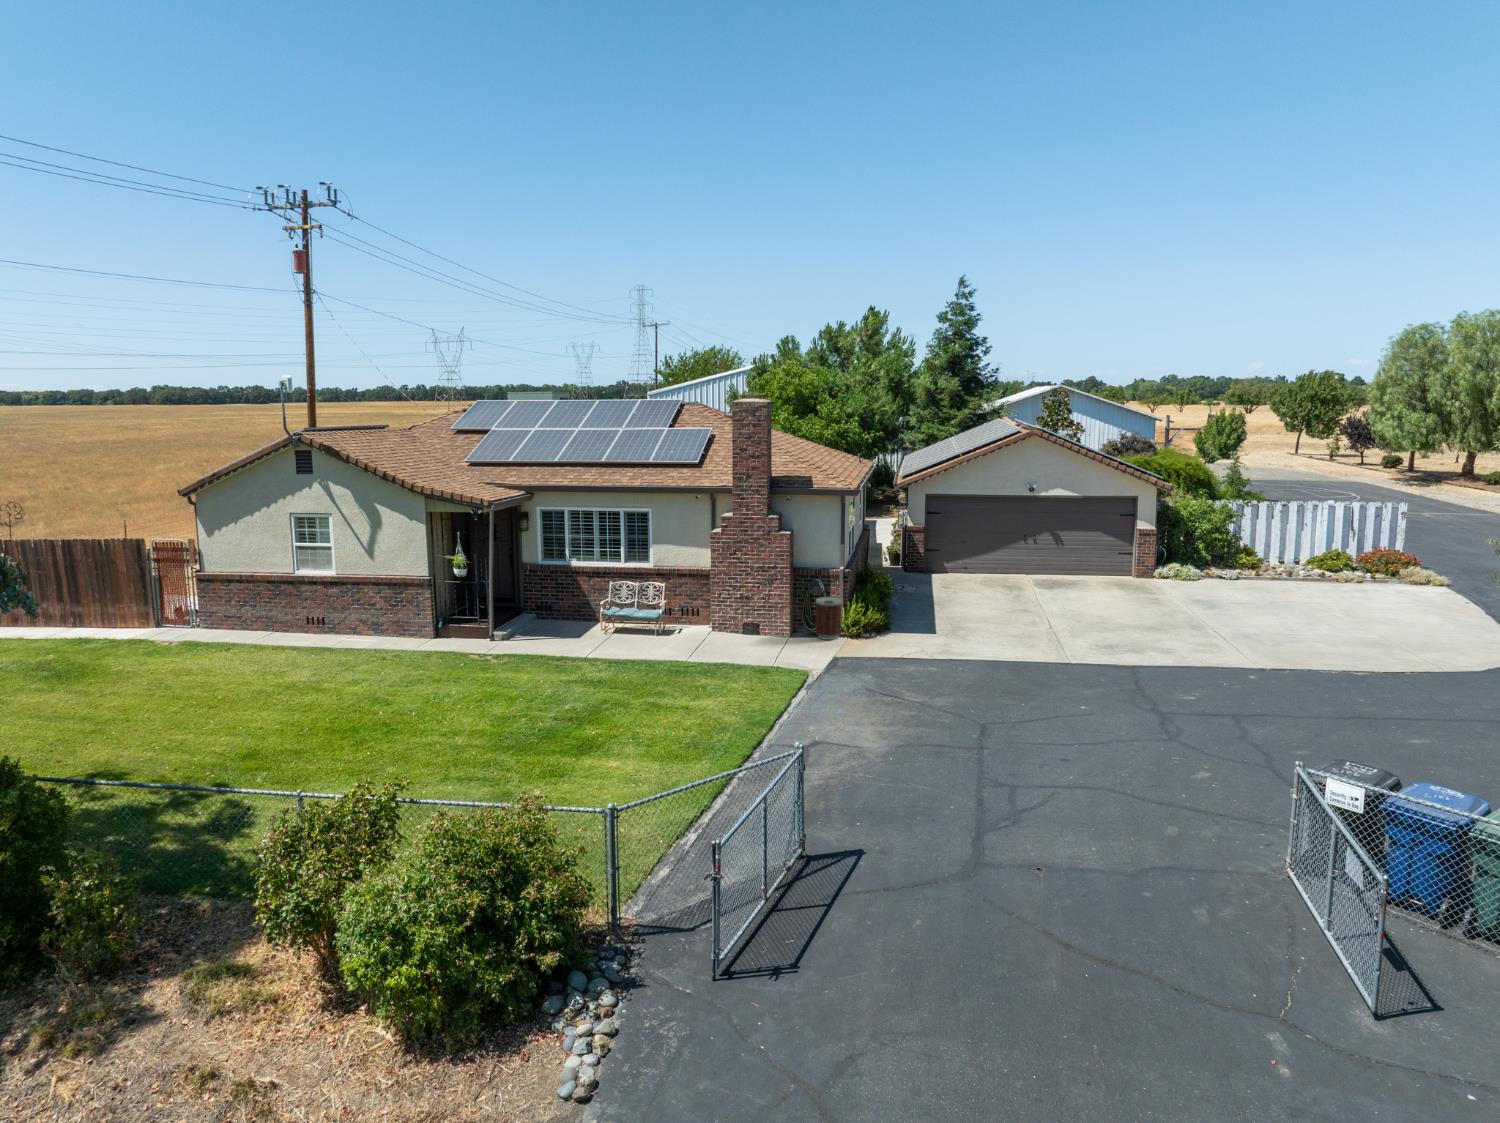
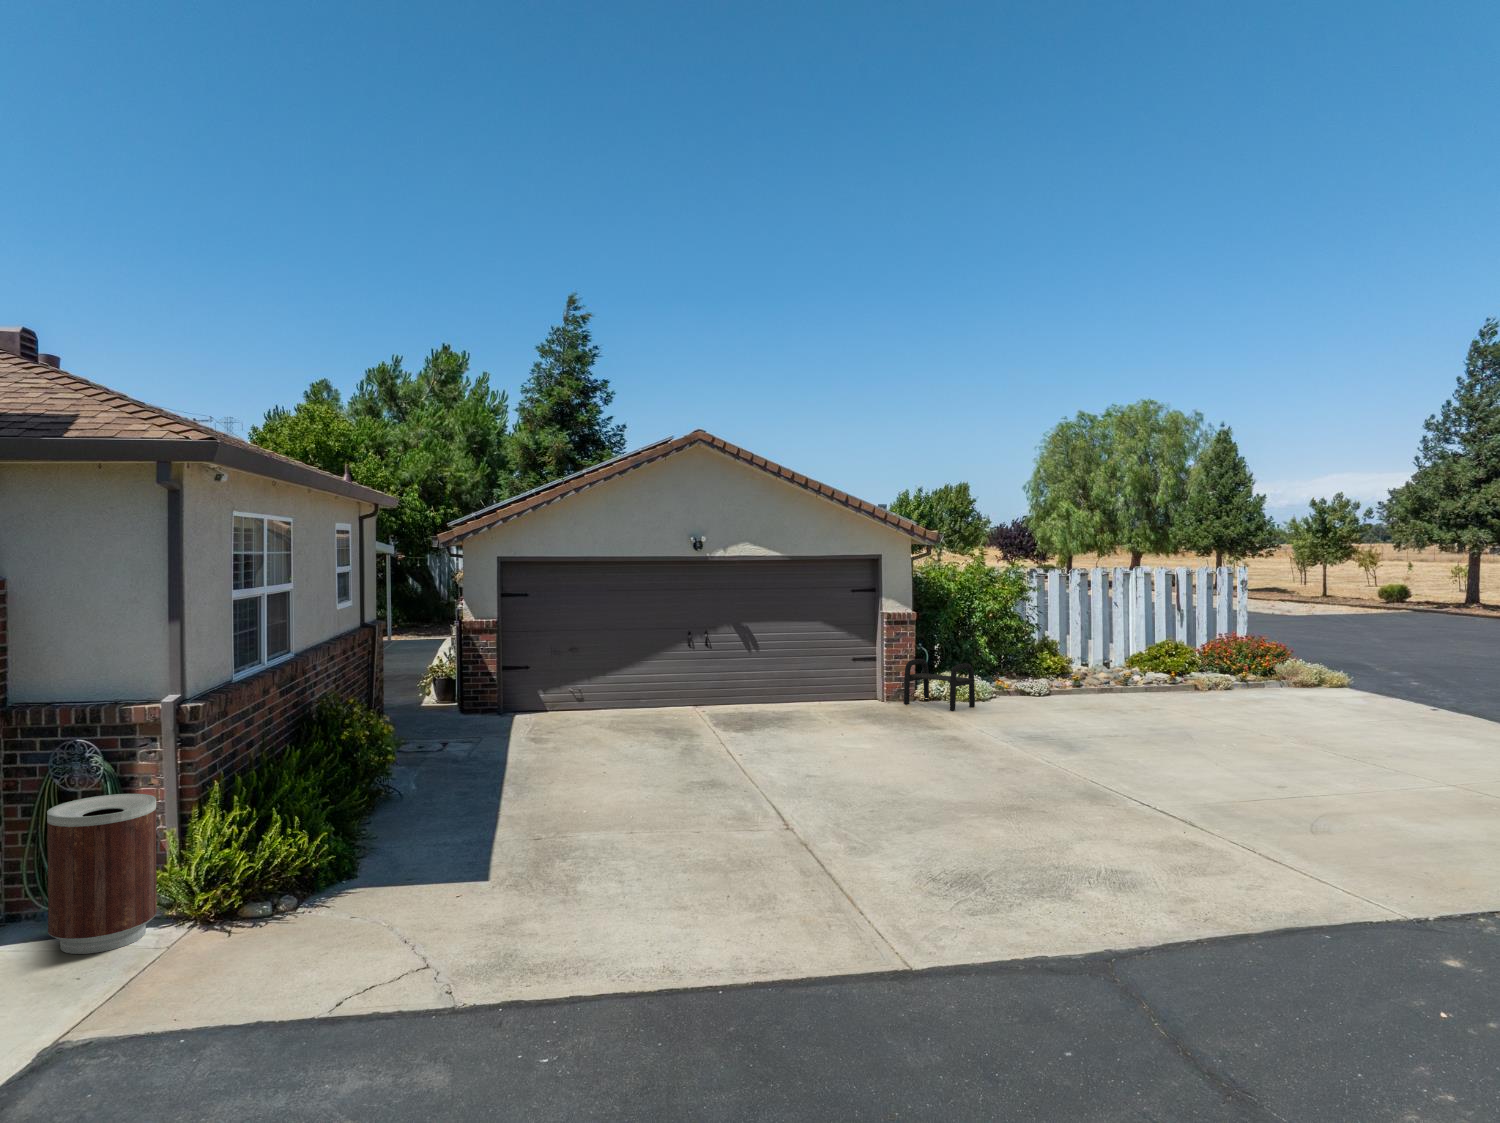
bench: none [1142,556,1186,586] -> present [904,659,975,711]

